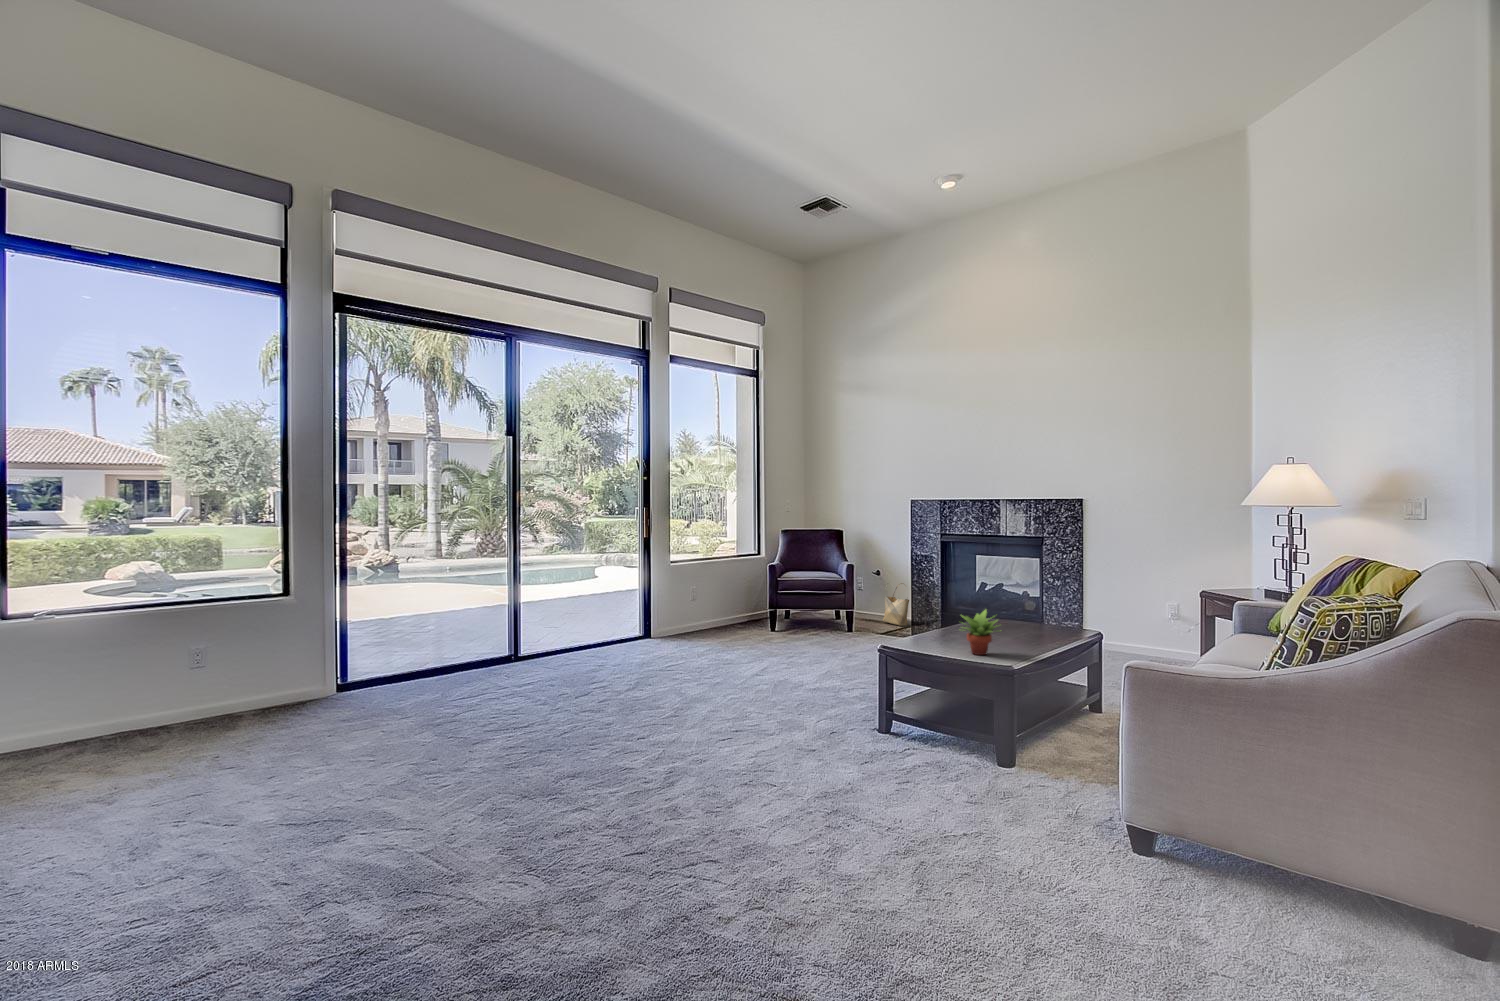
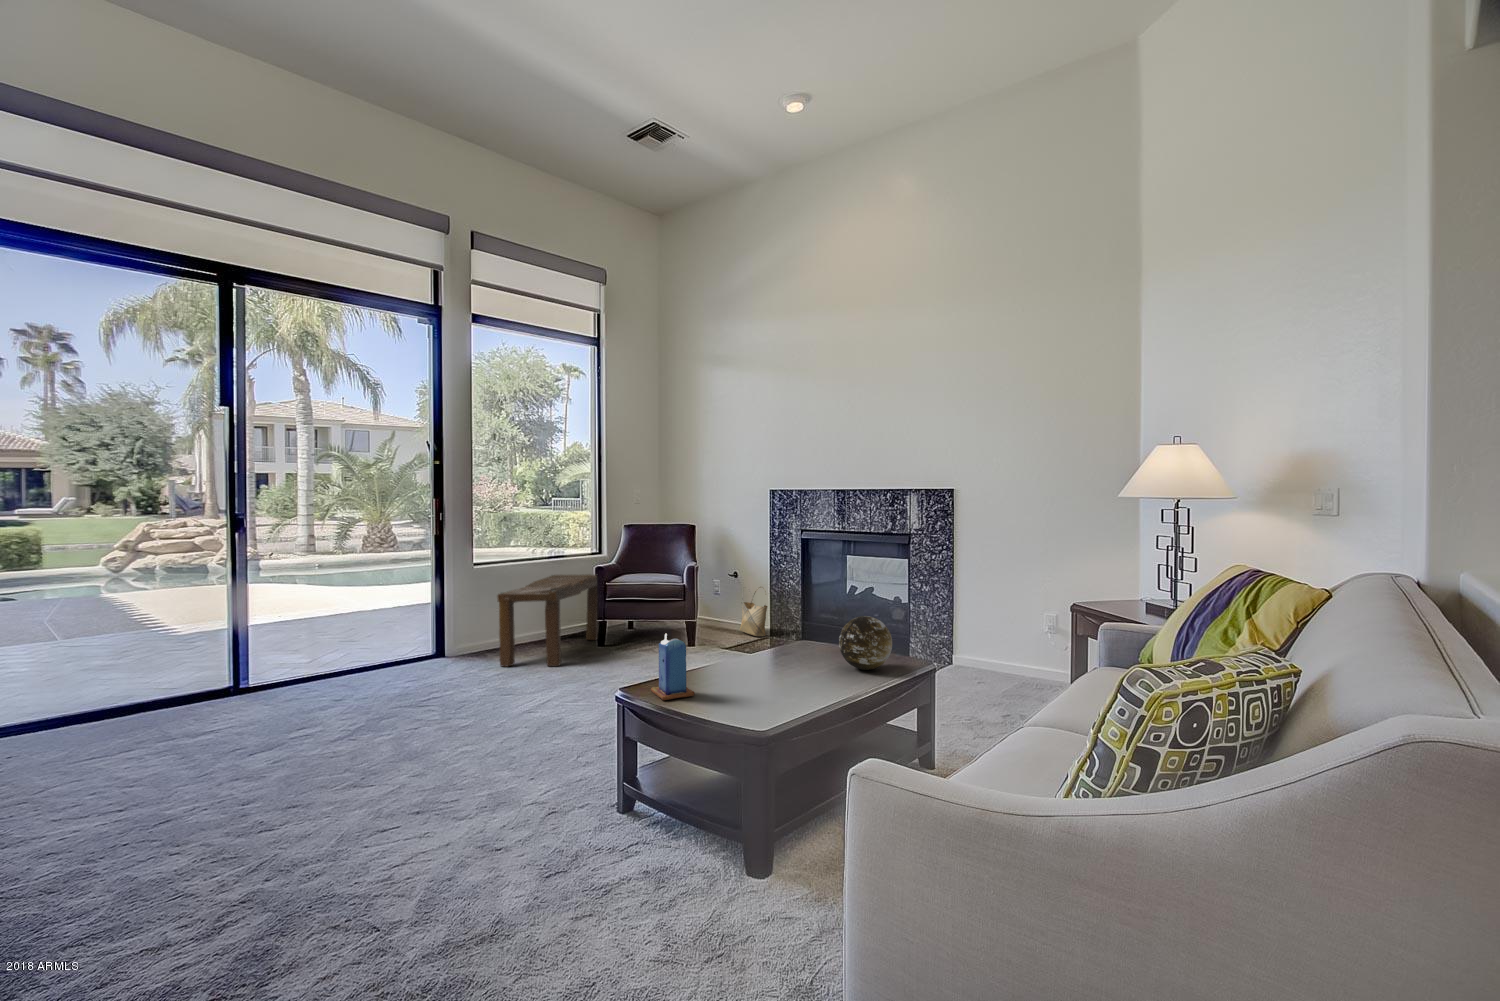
bench: none [701,571,769,645] -> present [497,574,599,666]
decorative orb: none [1027,596,1070,637] -> present [839,616,892,670]
candle: none [902,604,937,651] -> present [651,634,694,700]
succulent plant: present [961,609,998,655] -> none [715,640,775,707]

